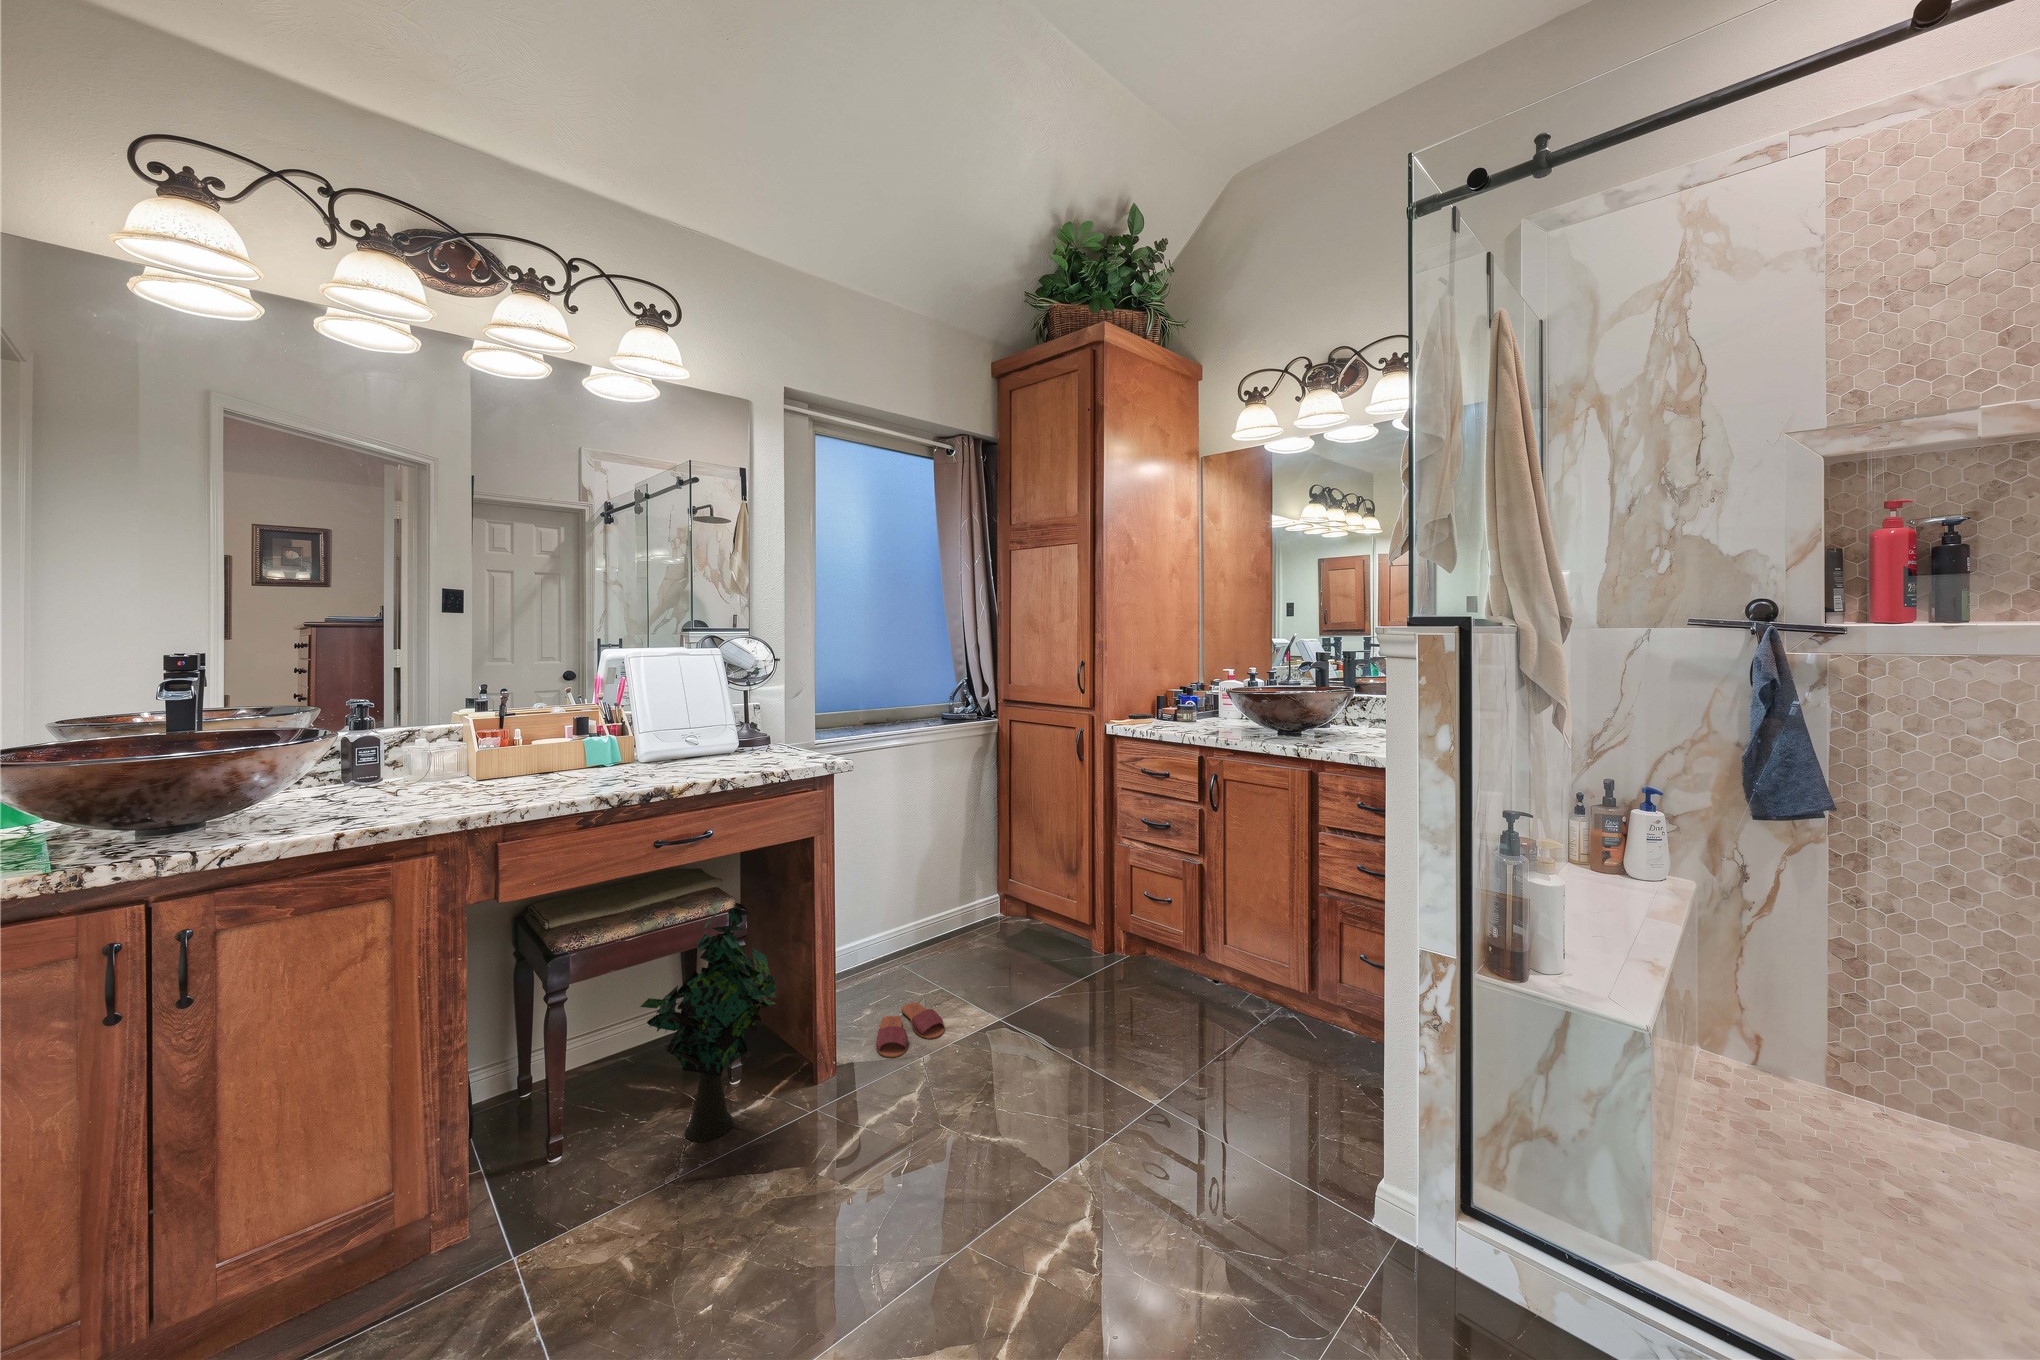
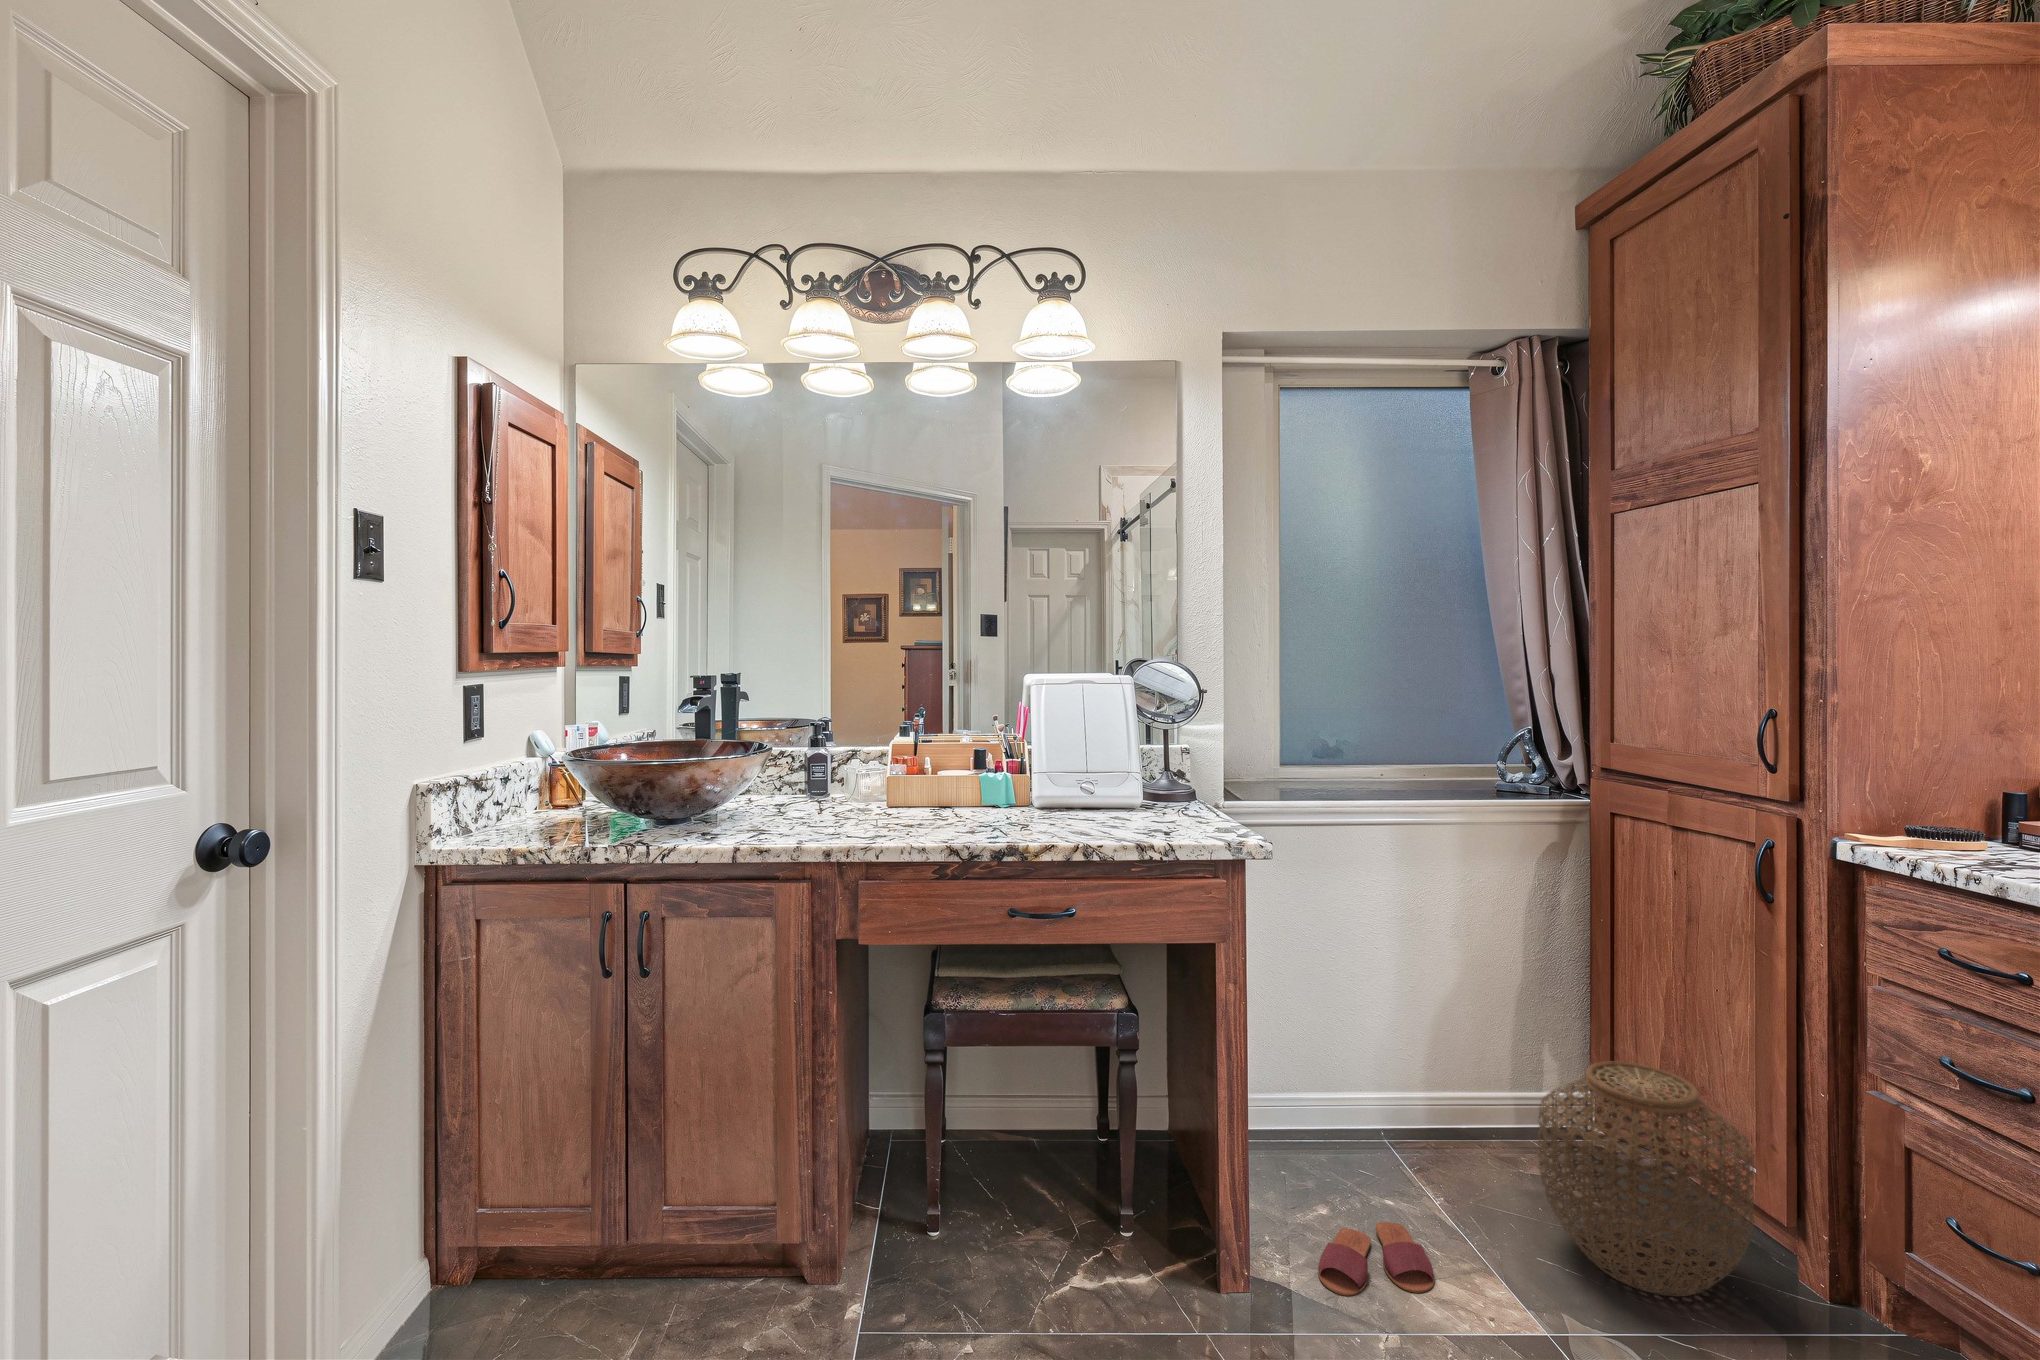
woven basket: none [989,866,1090,990] -> present [1539,1062,1754,1297]
decorative plant: present [640,907,777,1142] -> none [1005,1008,1164,1298]

